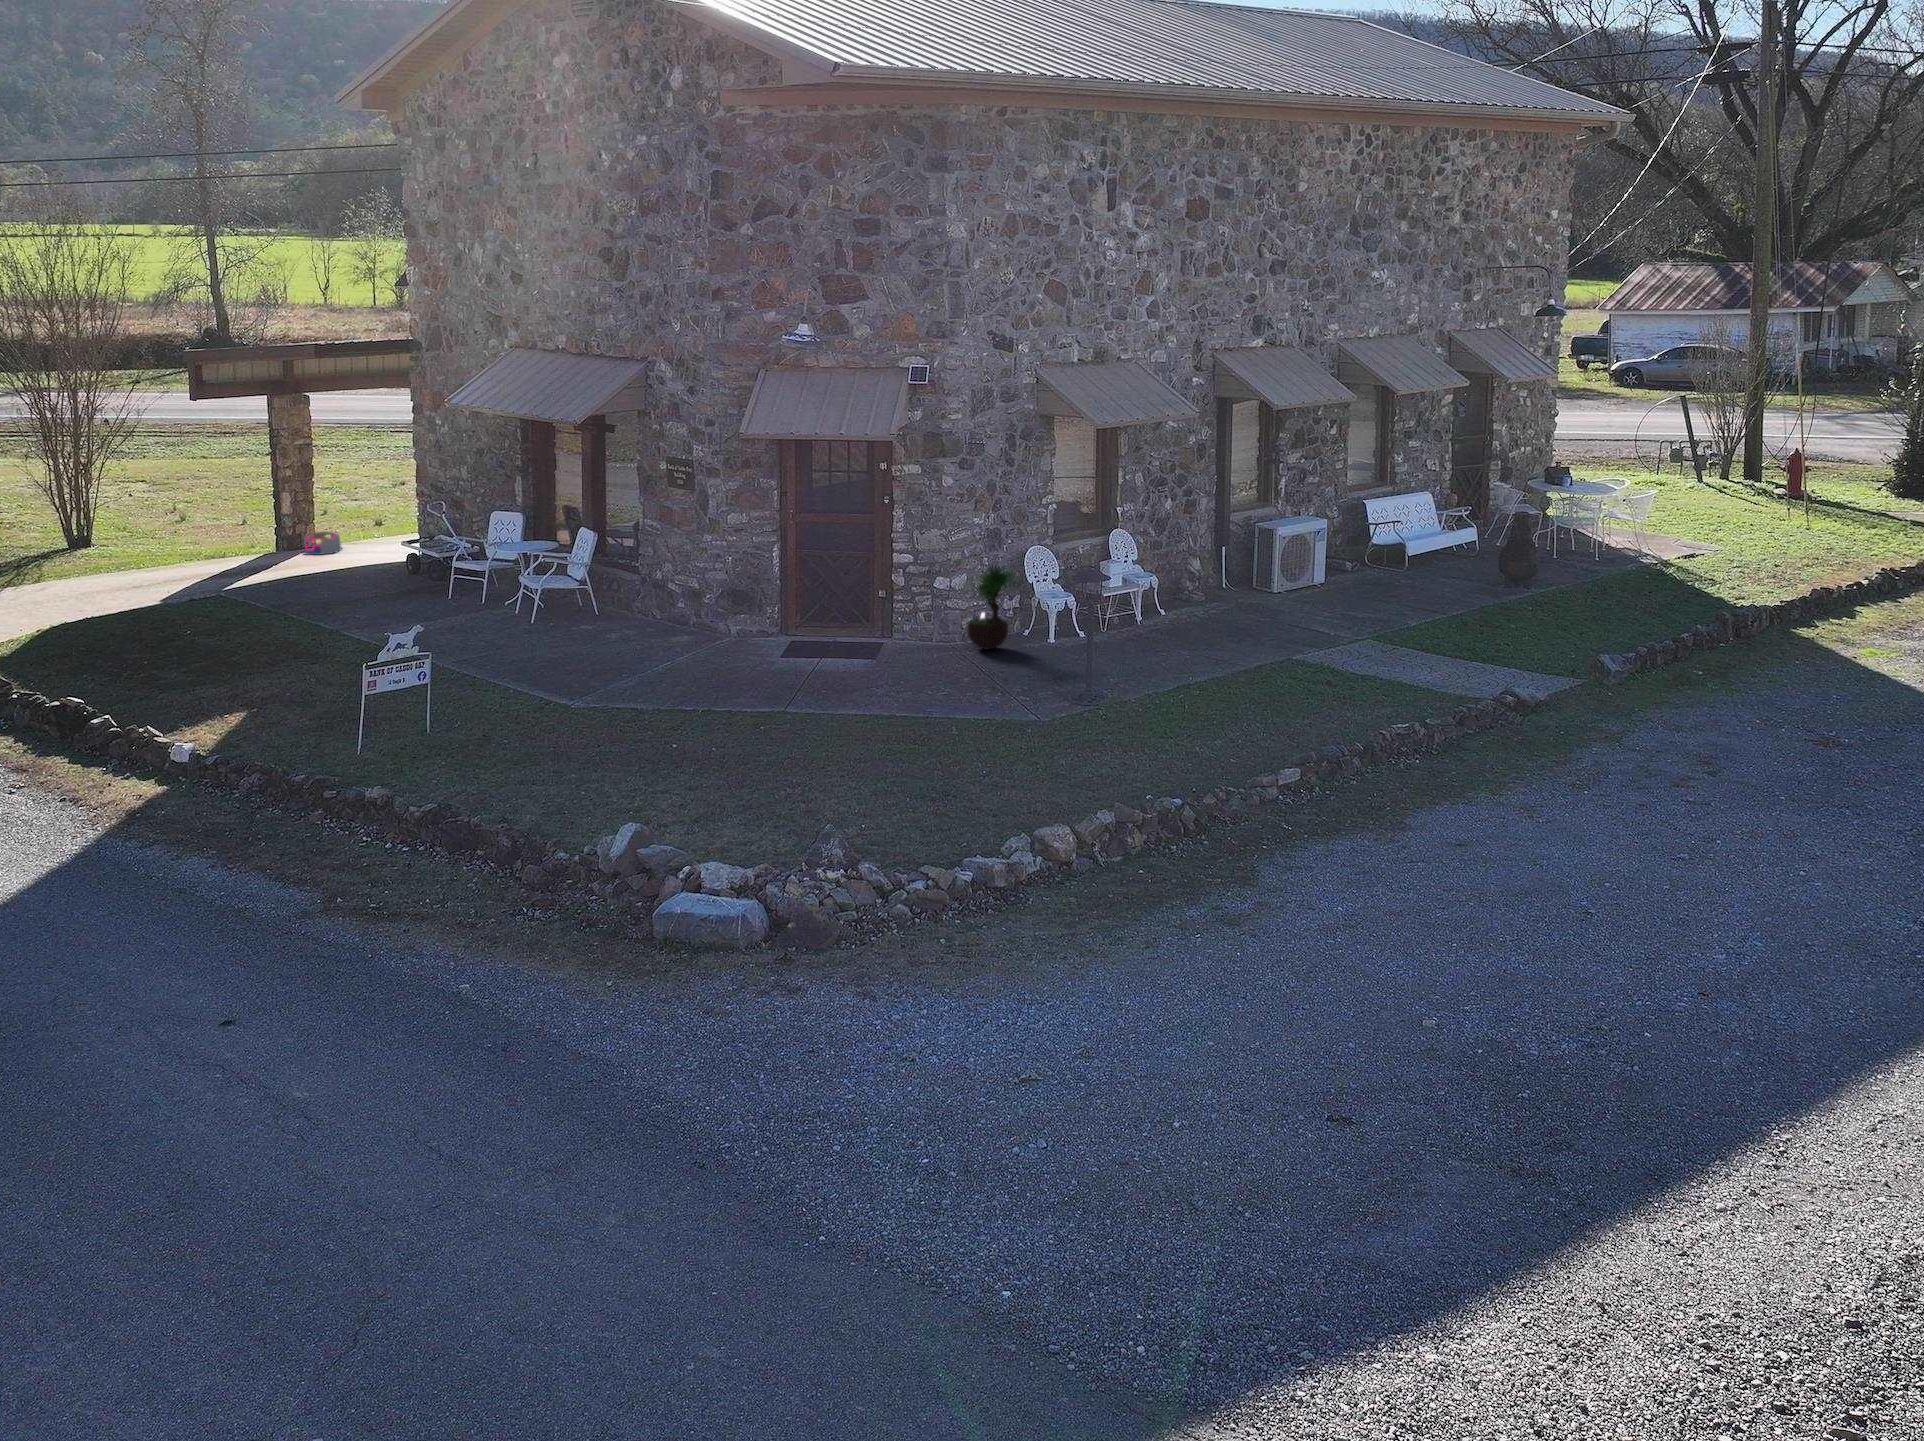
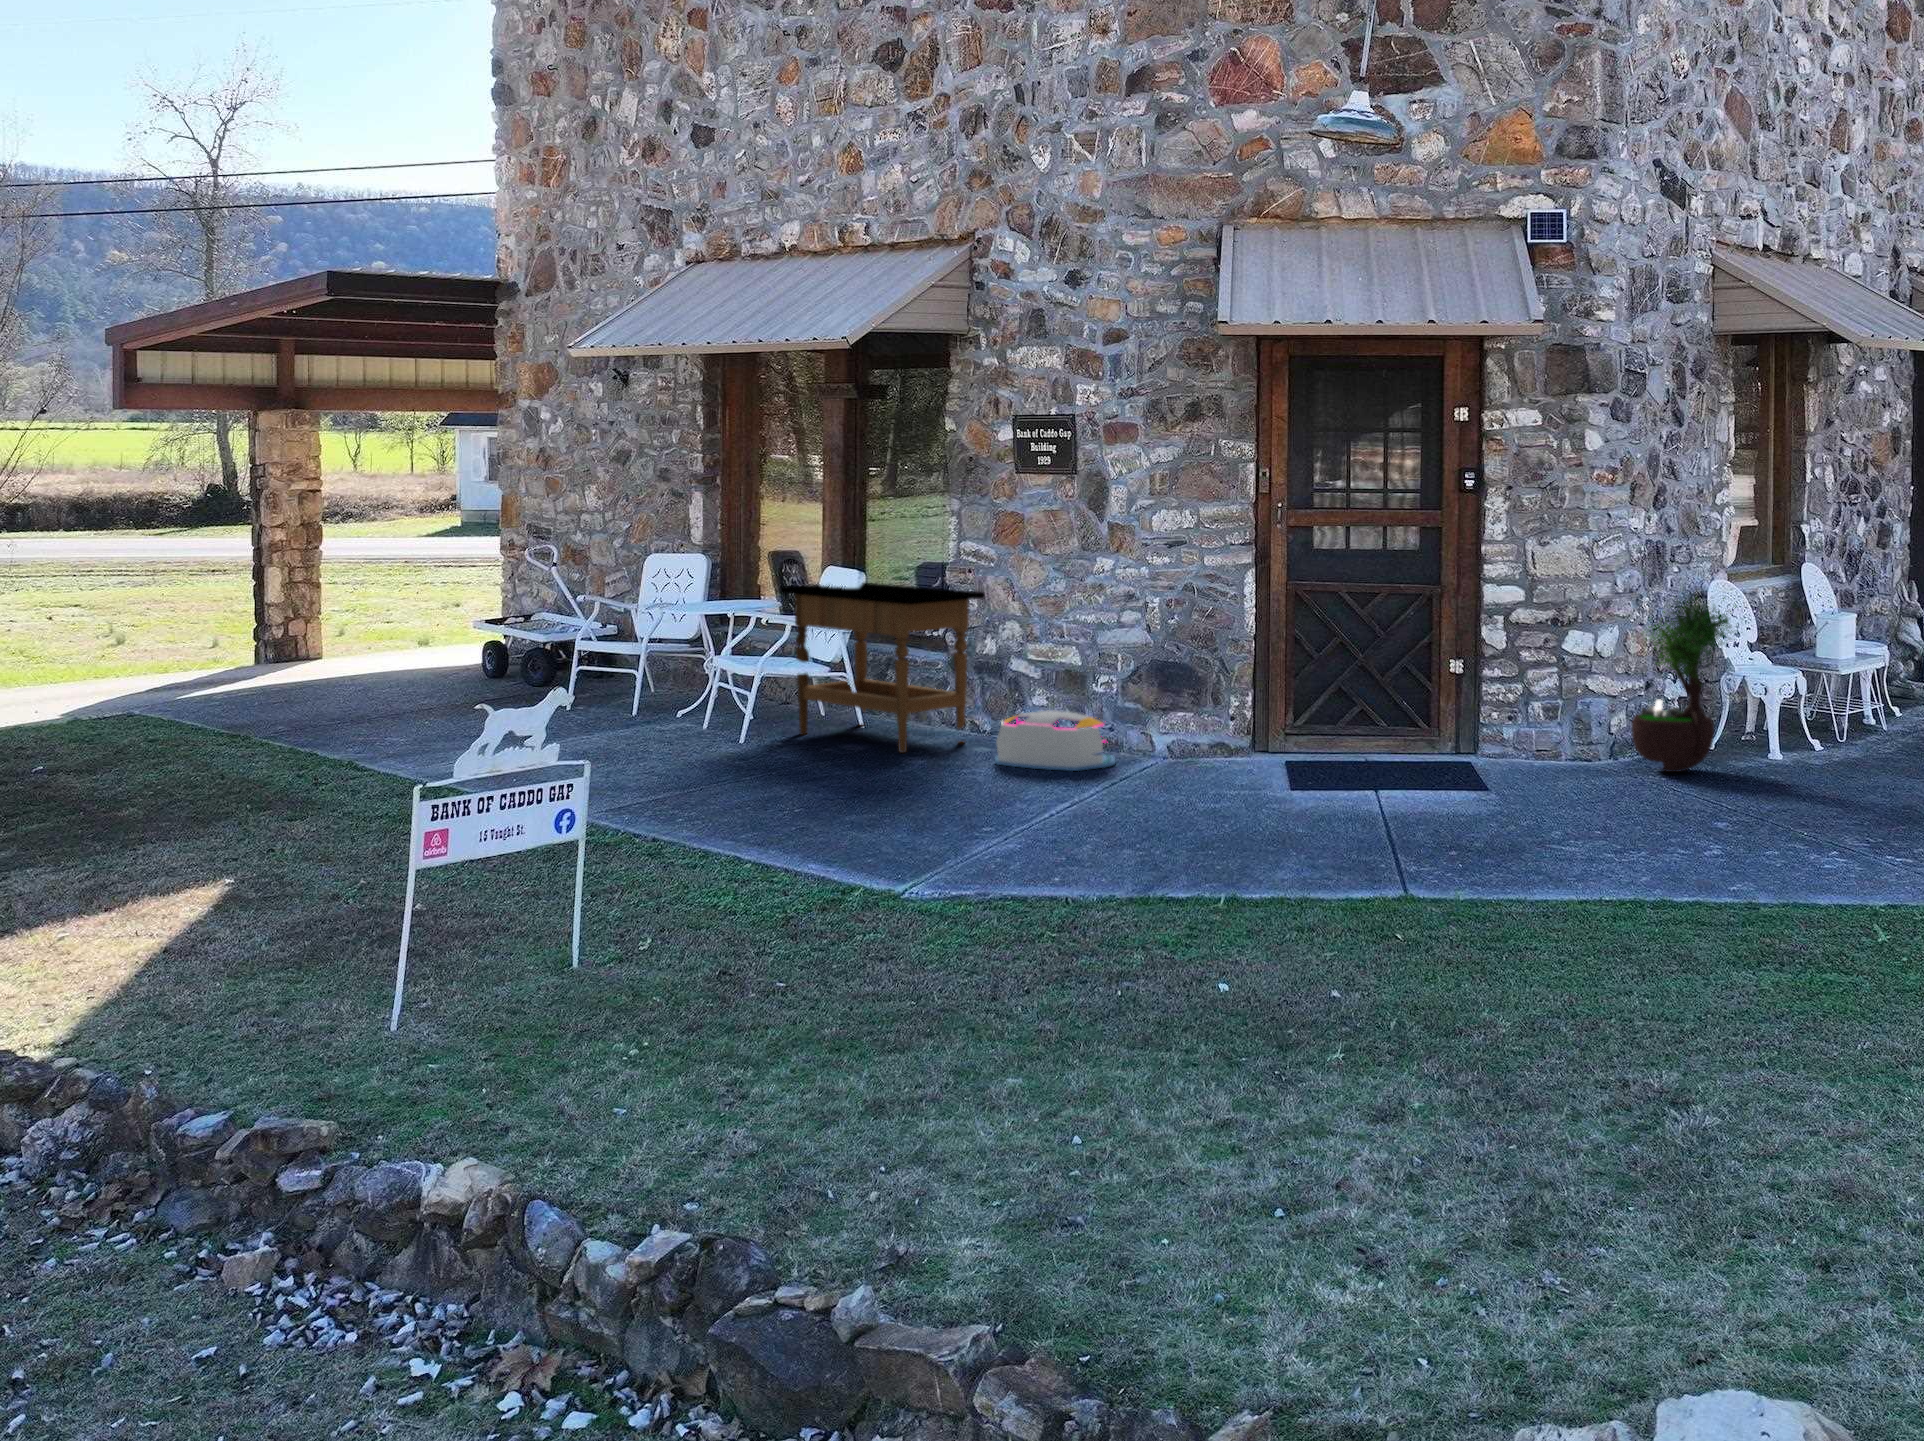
storage bin: present [304,532,341,555] -> present [995,710,1115,771]
side table: none [555,535,656,630] -> present [780,582,985,752]

